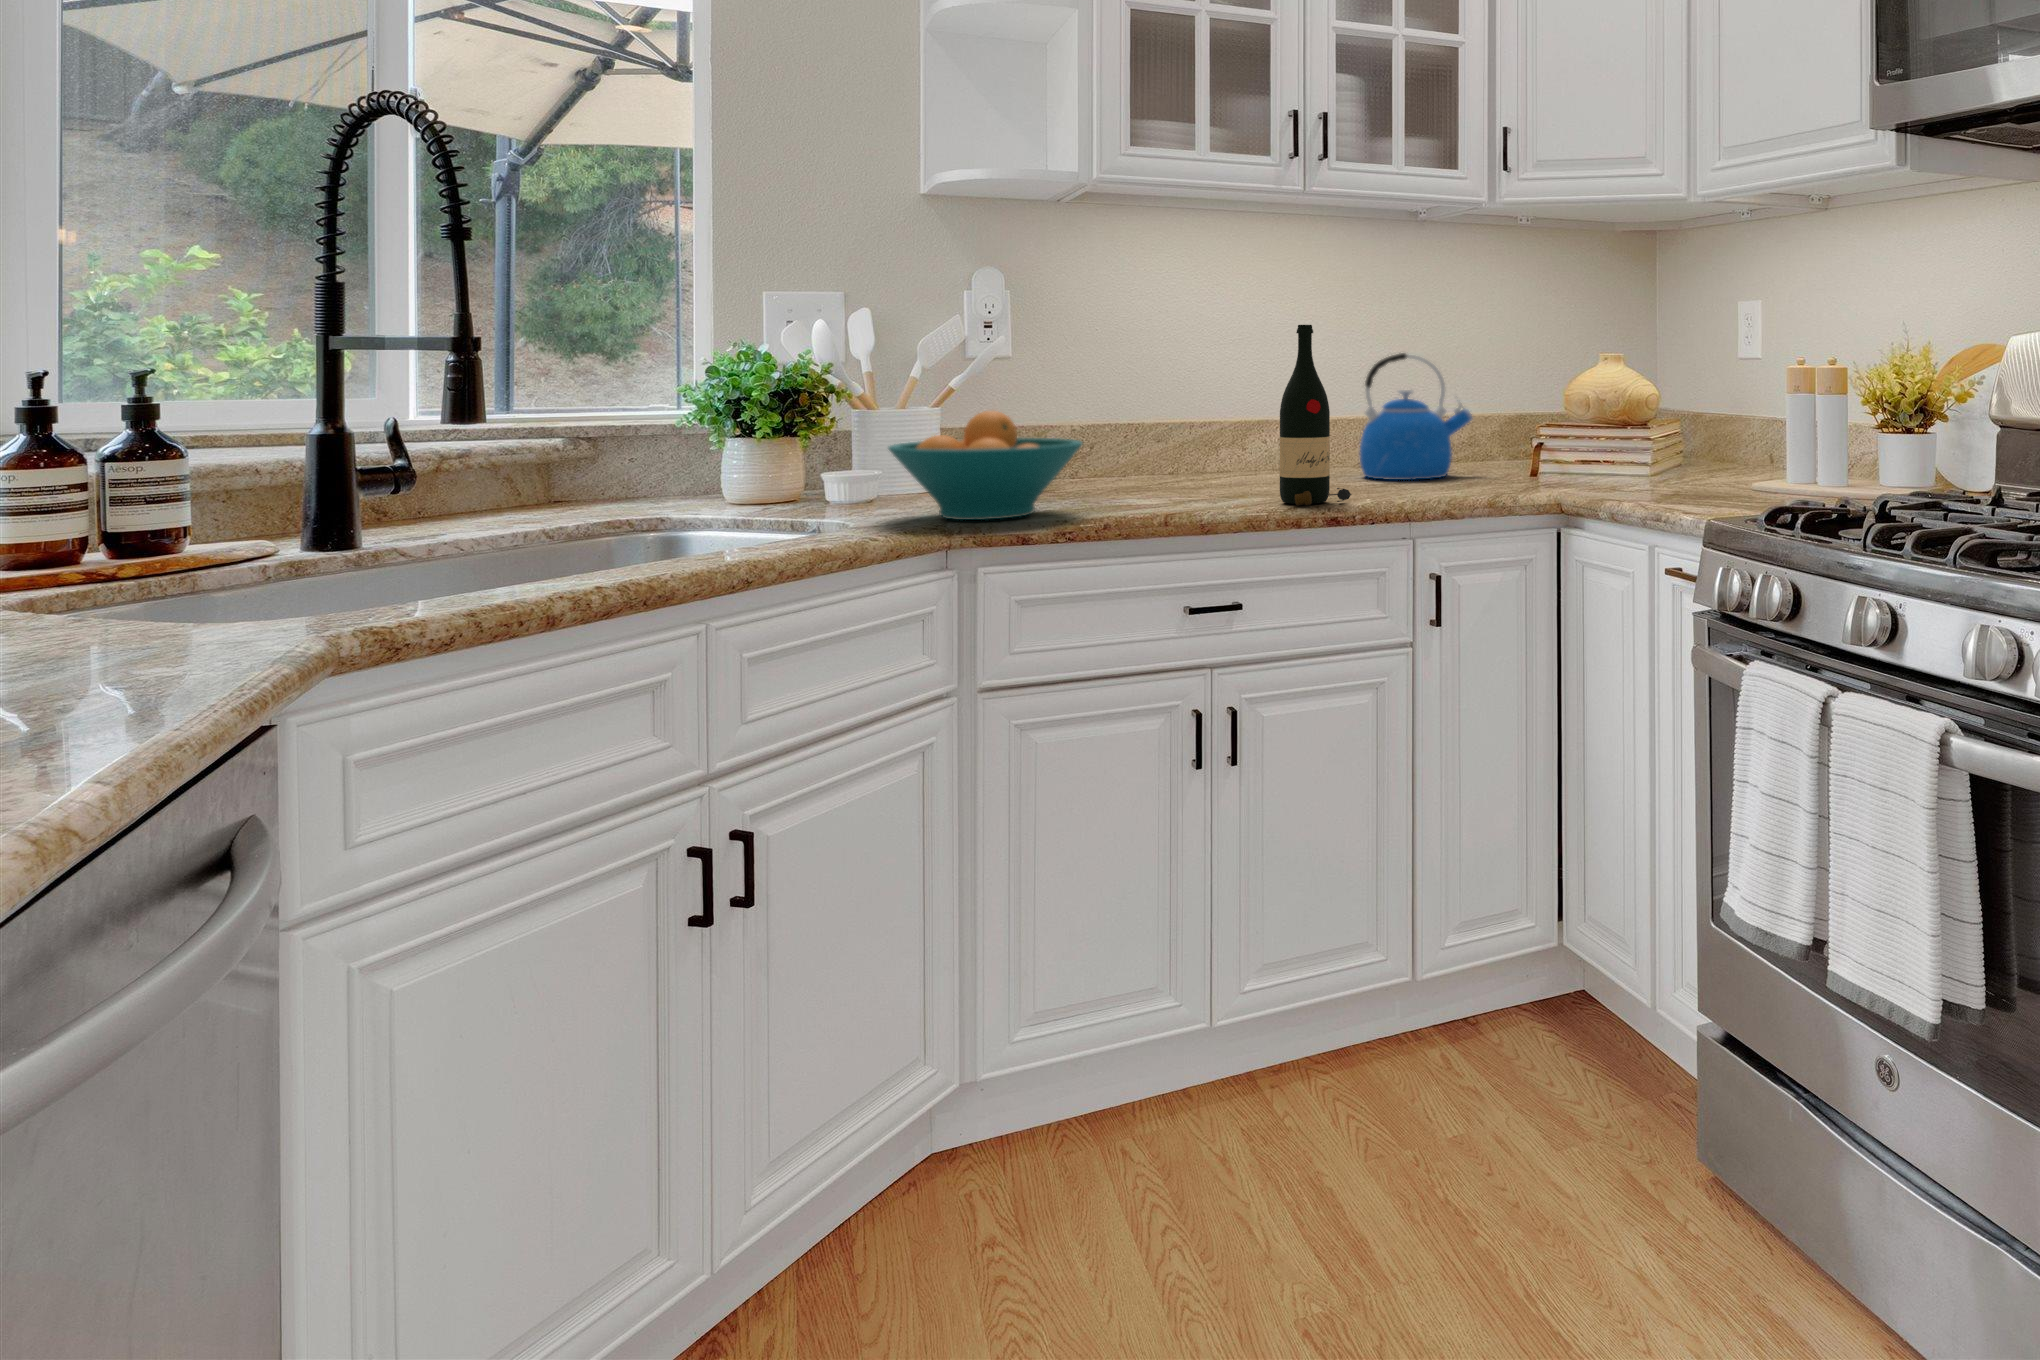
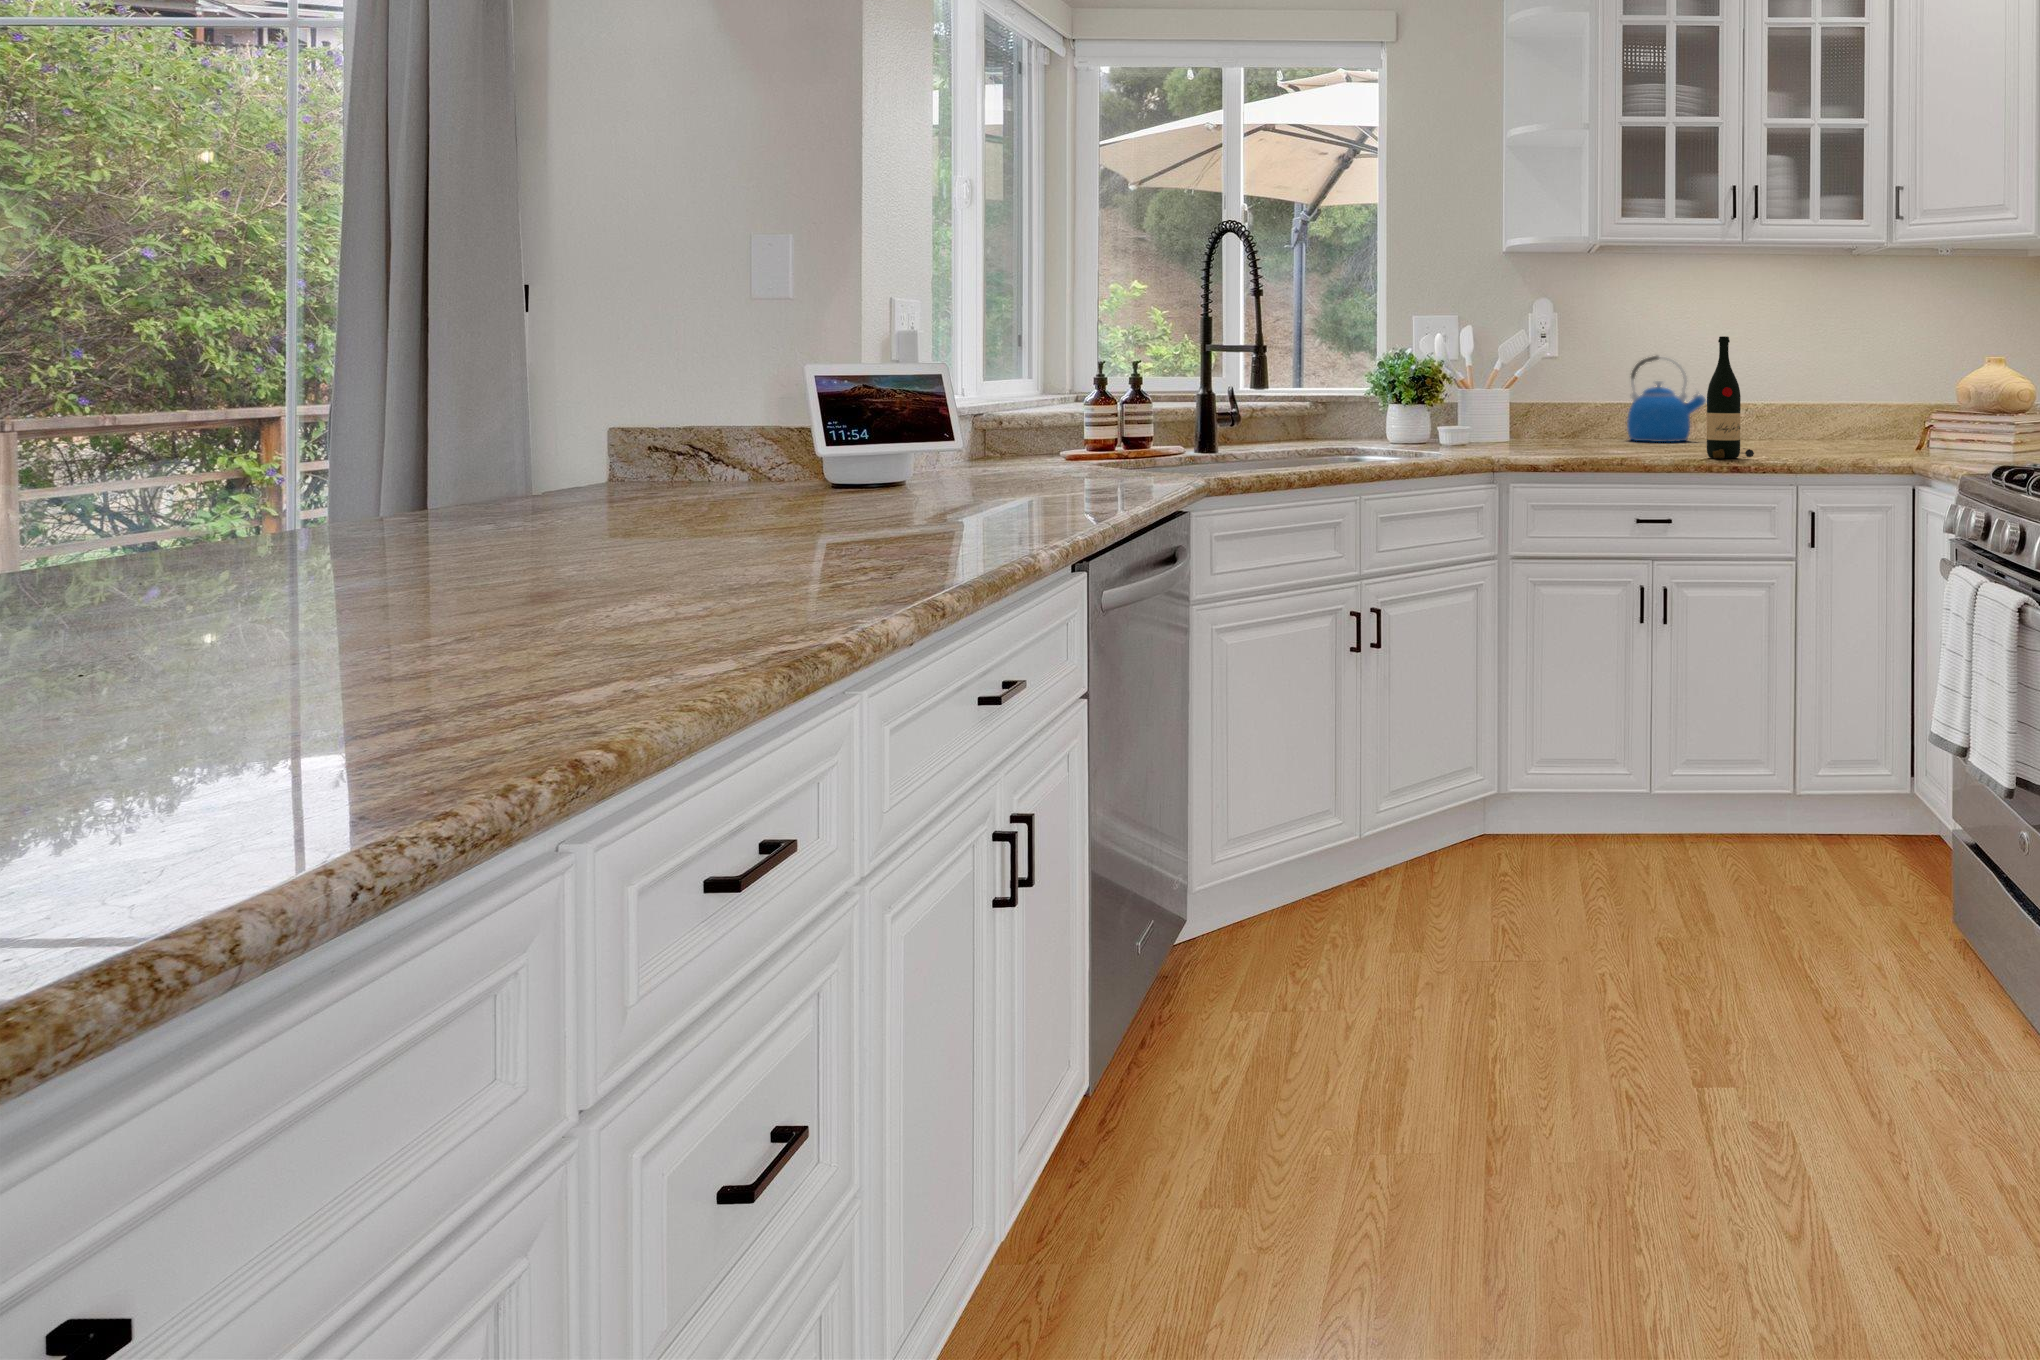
kettle: present [1360,353,1472,480] -> present [1627,356,1706,442]
fruit bowl: present [889,411,1082,520] -> none [1467,390,1579,456]

